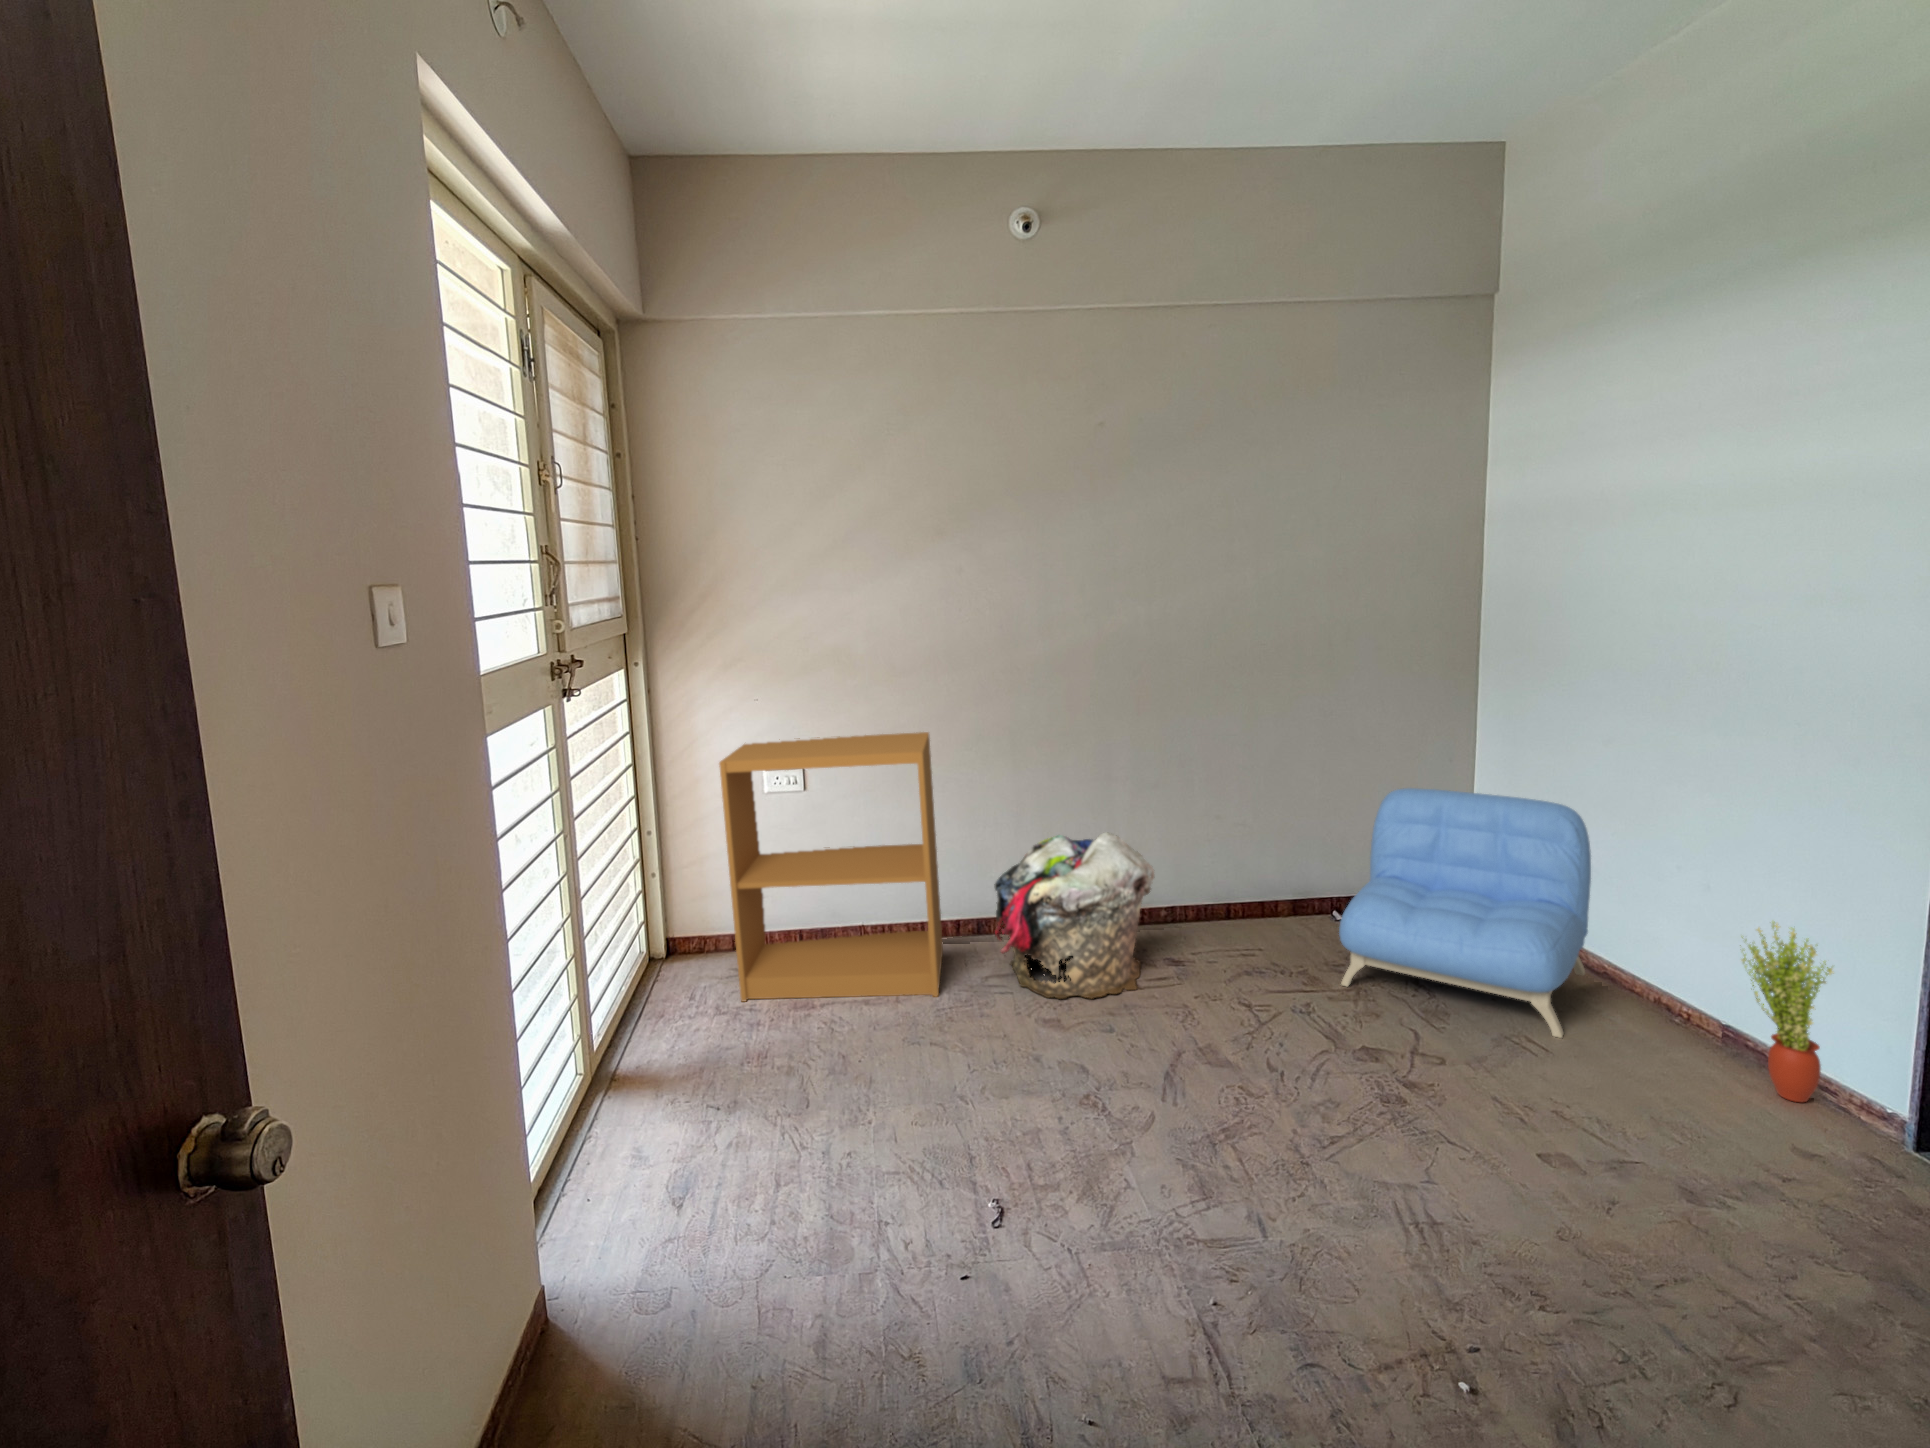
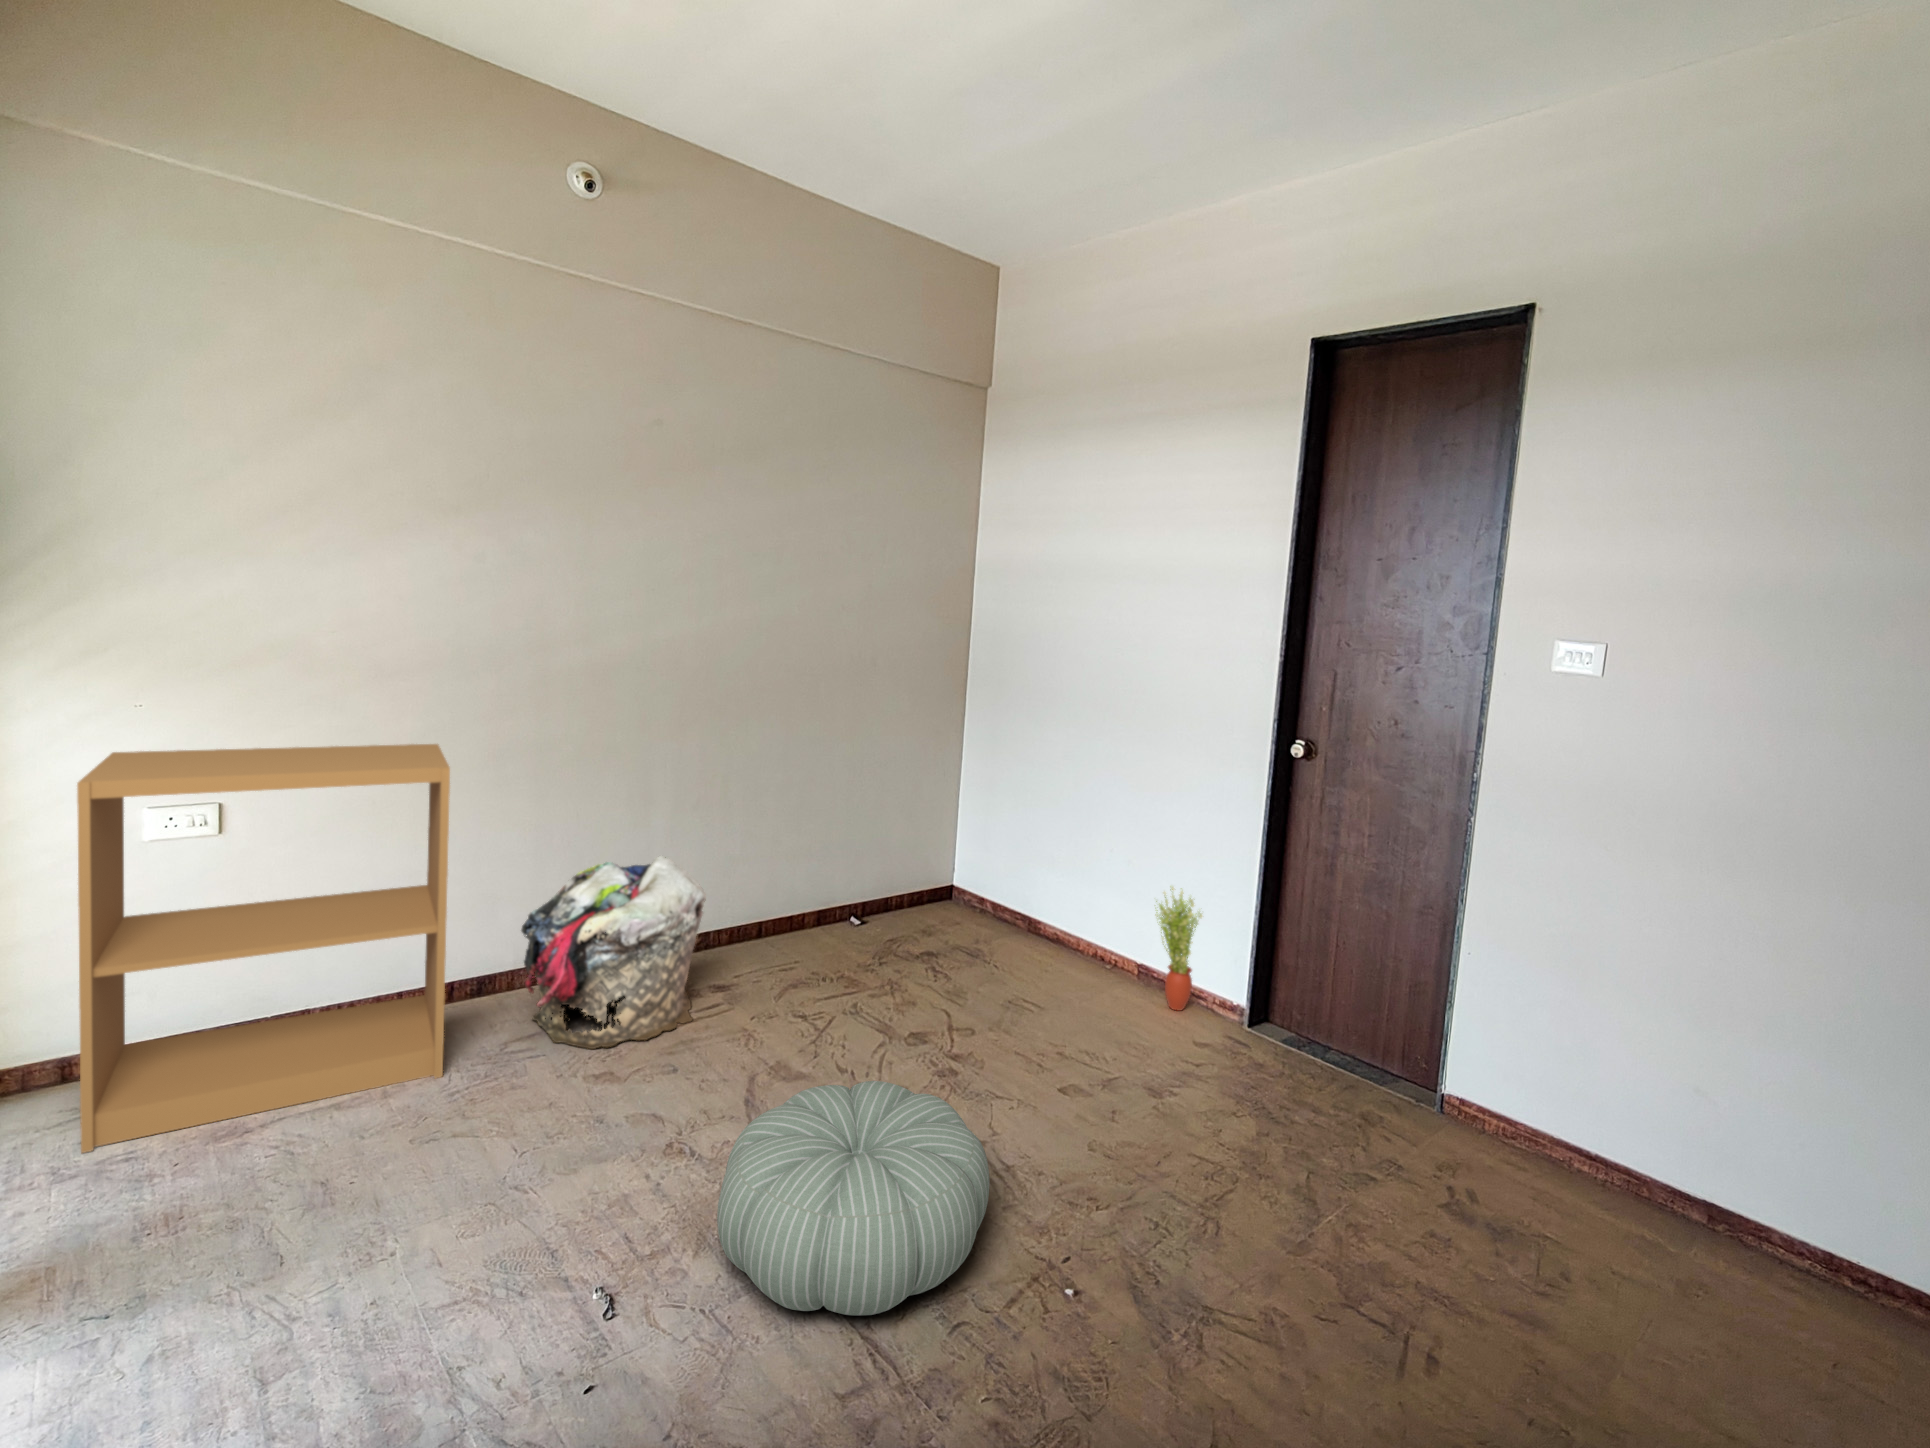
armchair: present [1339,788,1591,1038] -> none [880,801,1055,995]
pouf: none [1085,1074,1379,1317] -> present [717,1081,990,1315]

